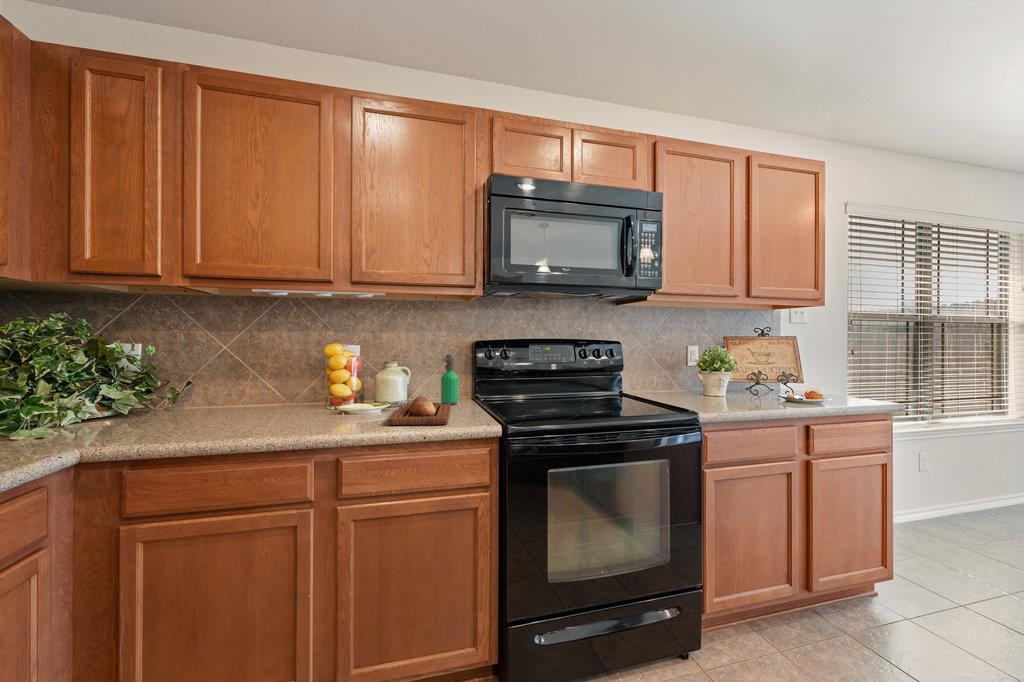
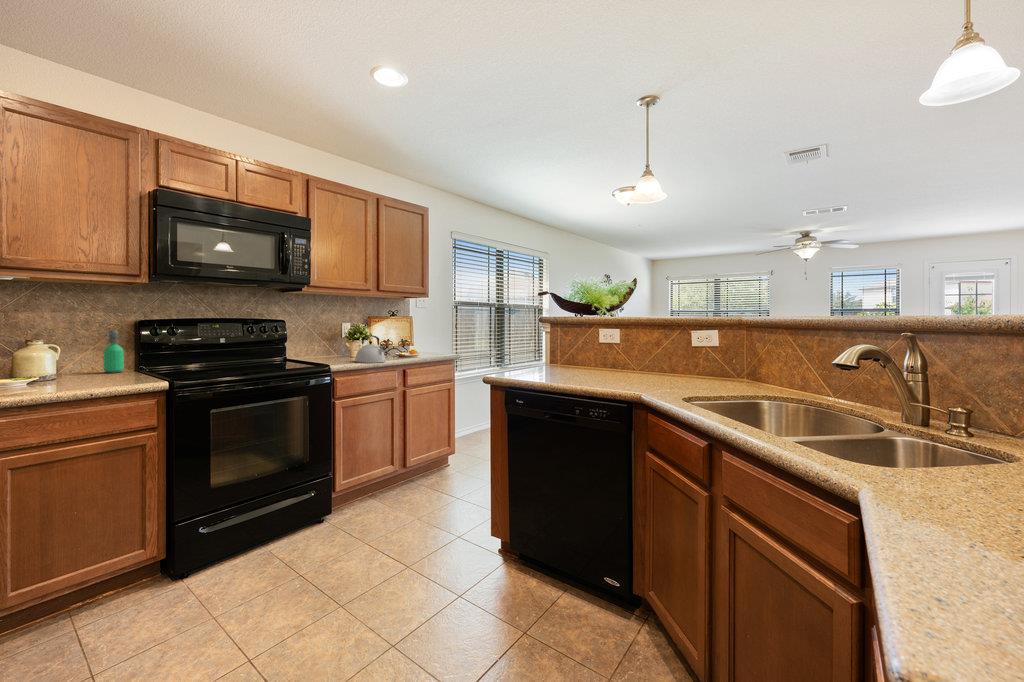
kettle: none [721,362,774,406] -> present [355,335,385,363]
bread loaf: present [388,396,451,425] -> none [46,366,116,388]

